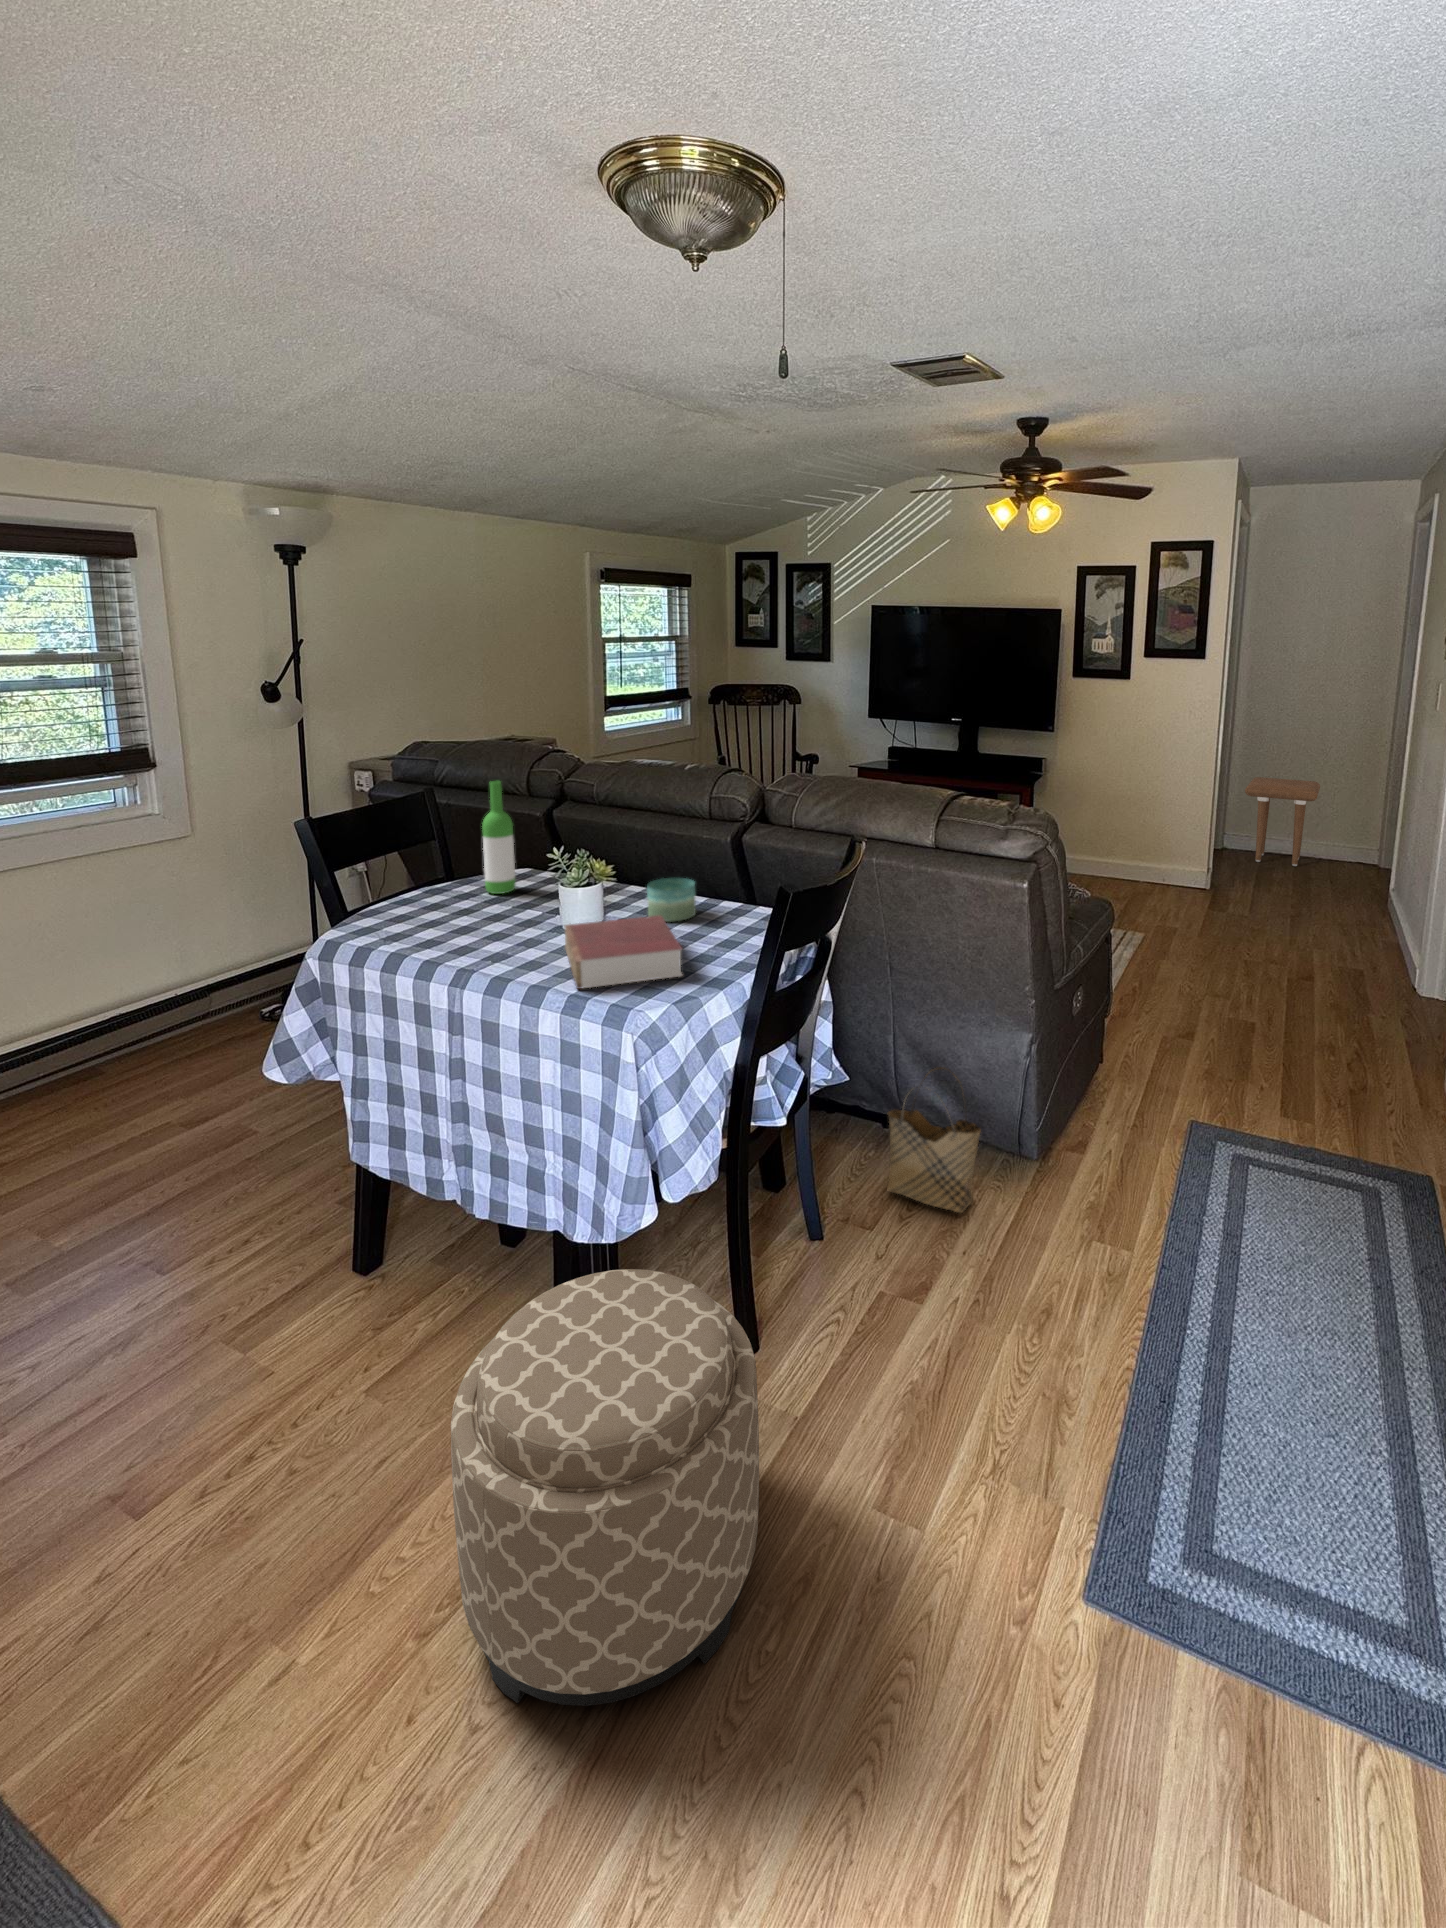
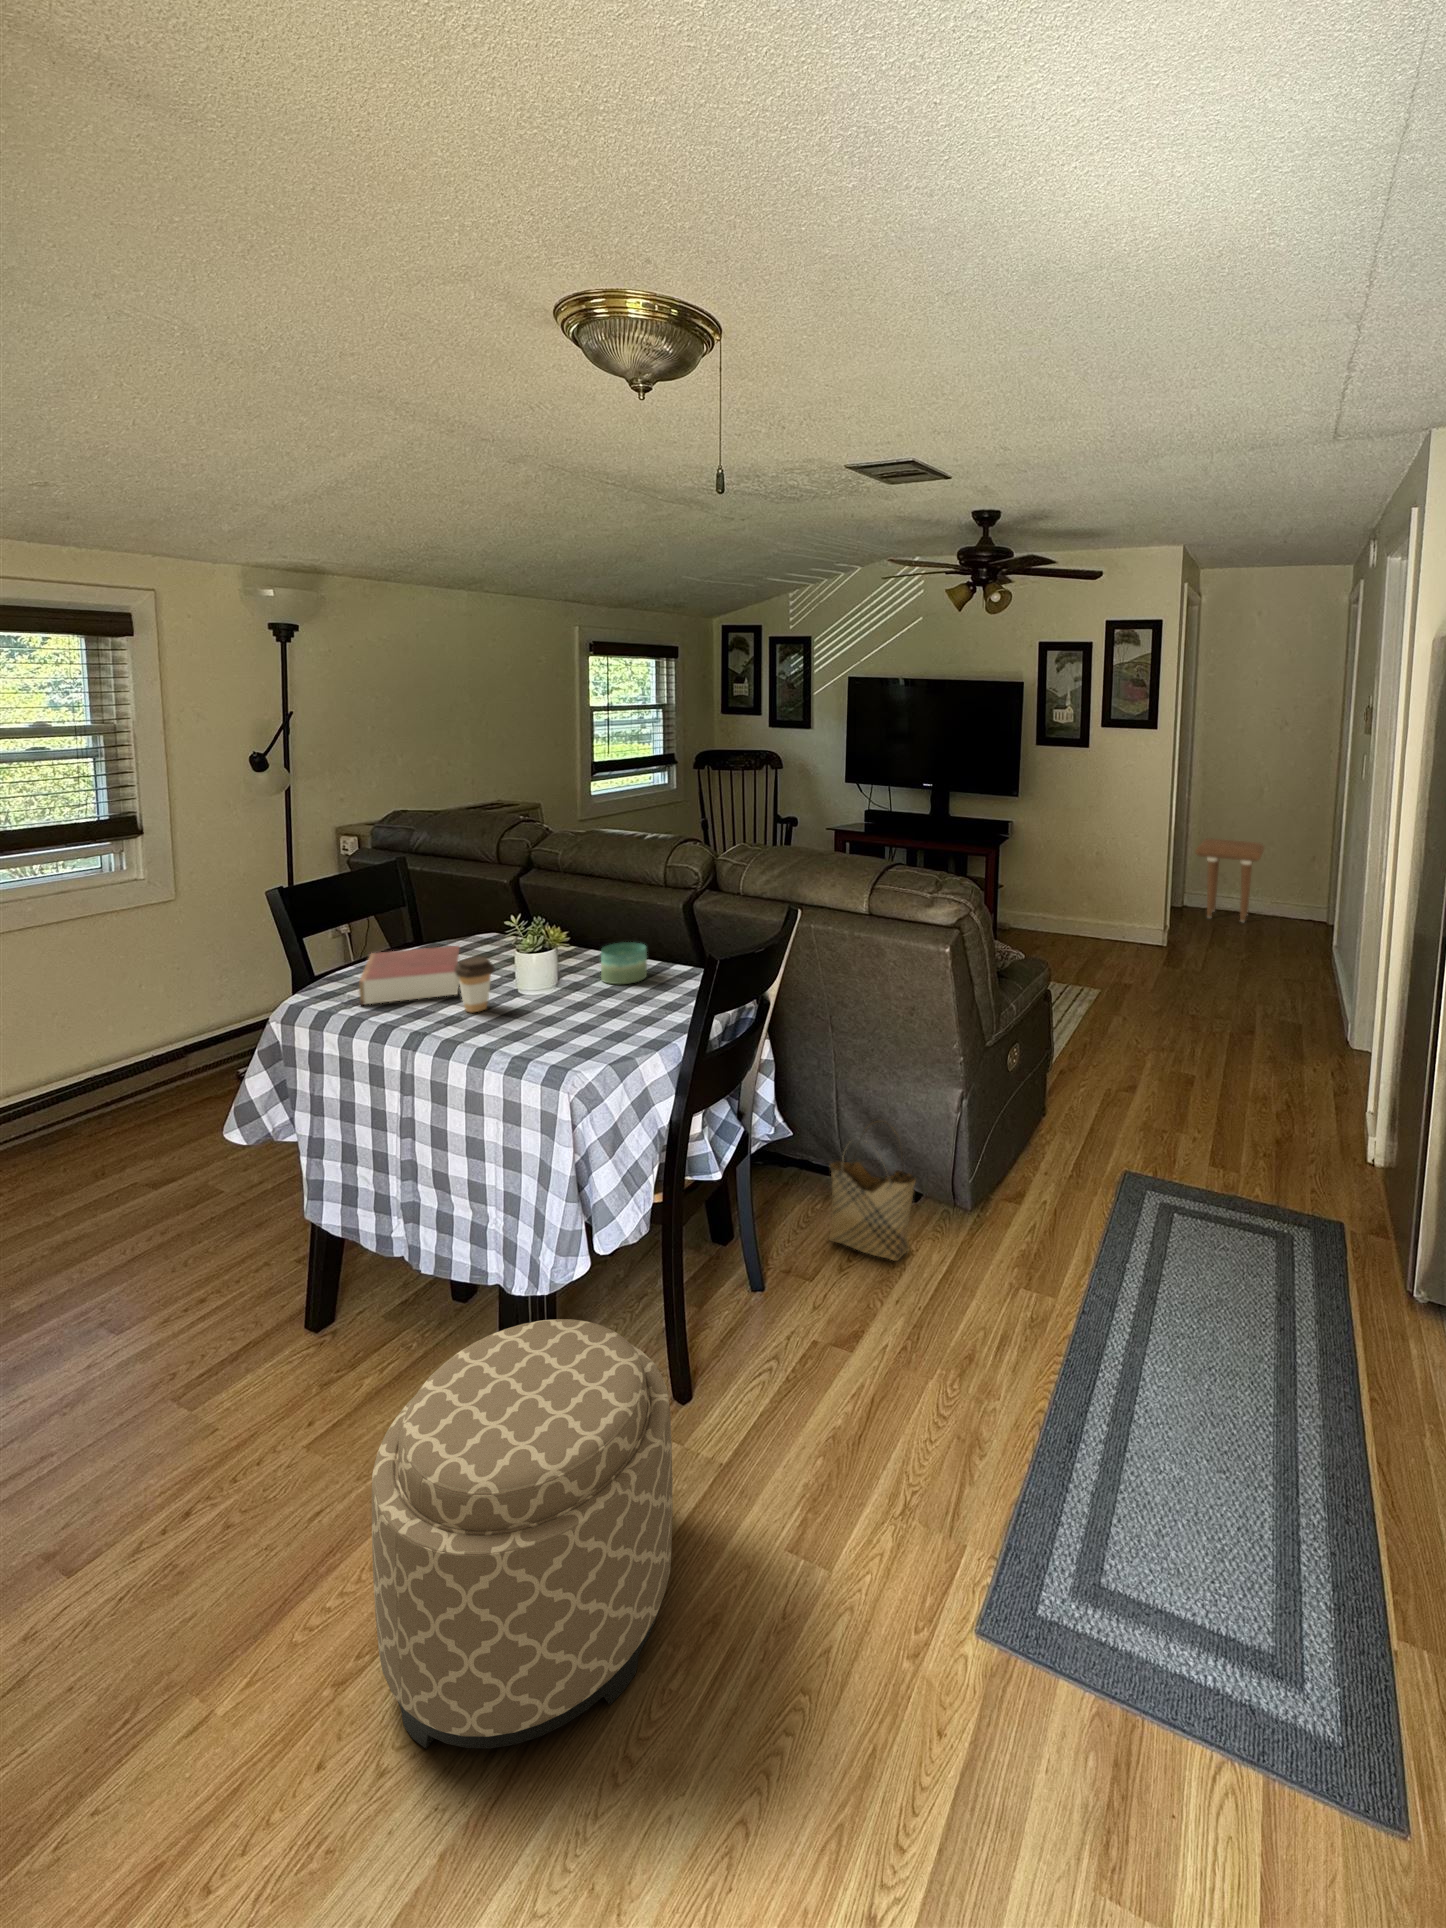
wine bottle: present [482,781,516,894] -> none [449,851,480,958]
coffee cup: none [498,890,540,950] -> present [455,956,494,1012]
book: present [564,915,682,989] -> present [359,946,459,1005]

